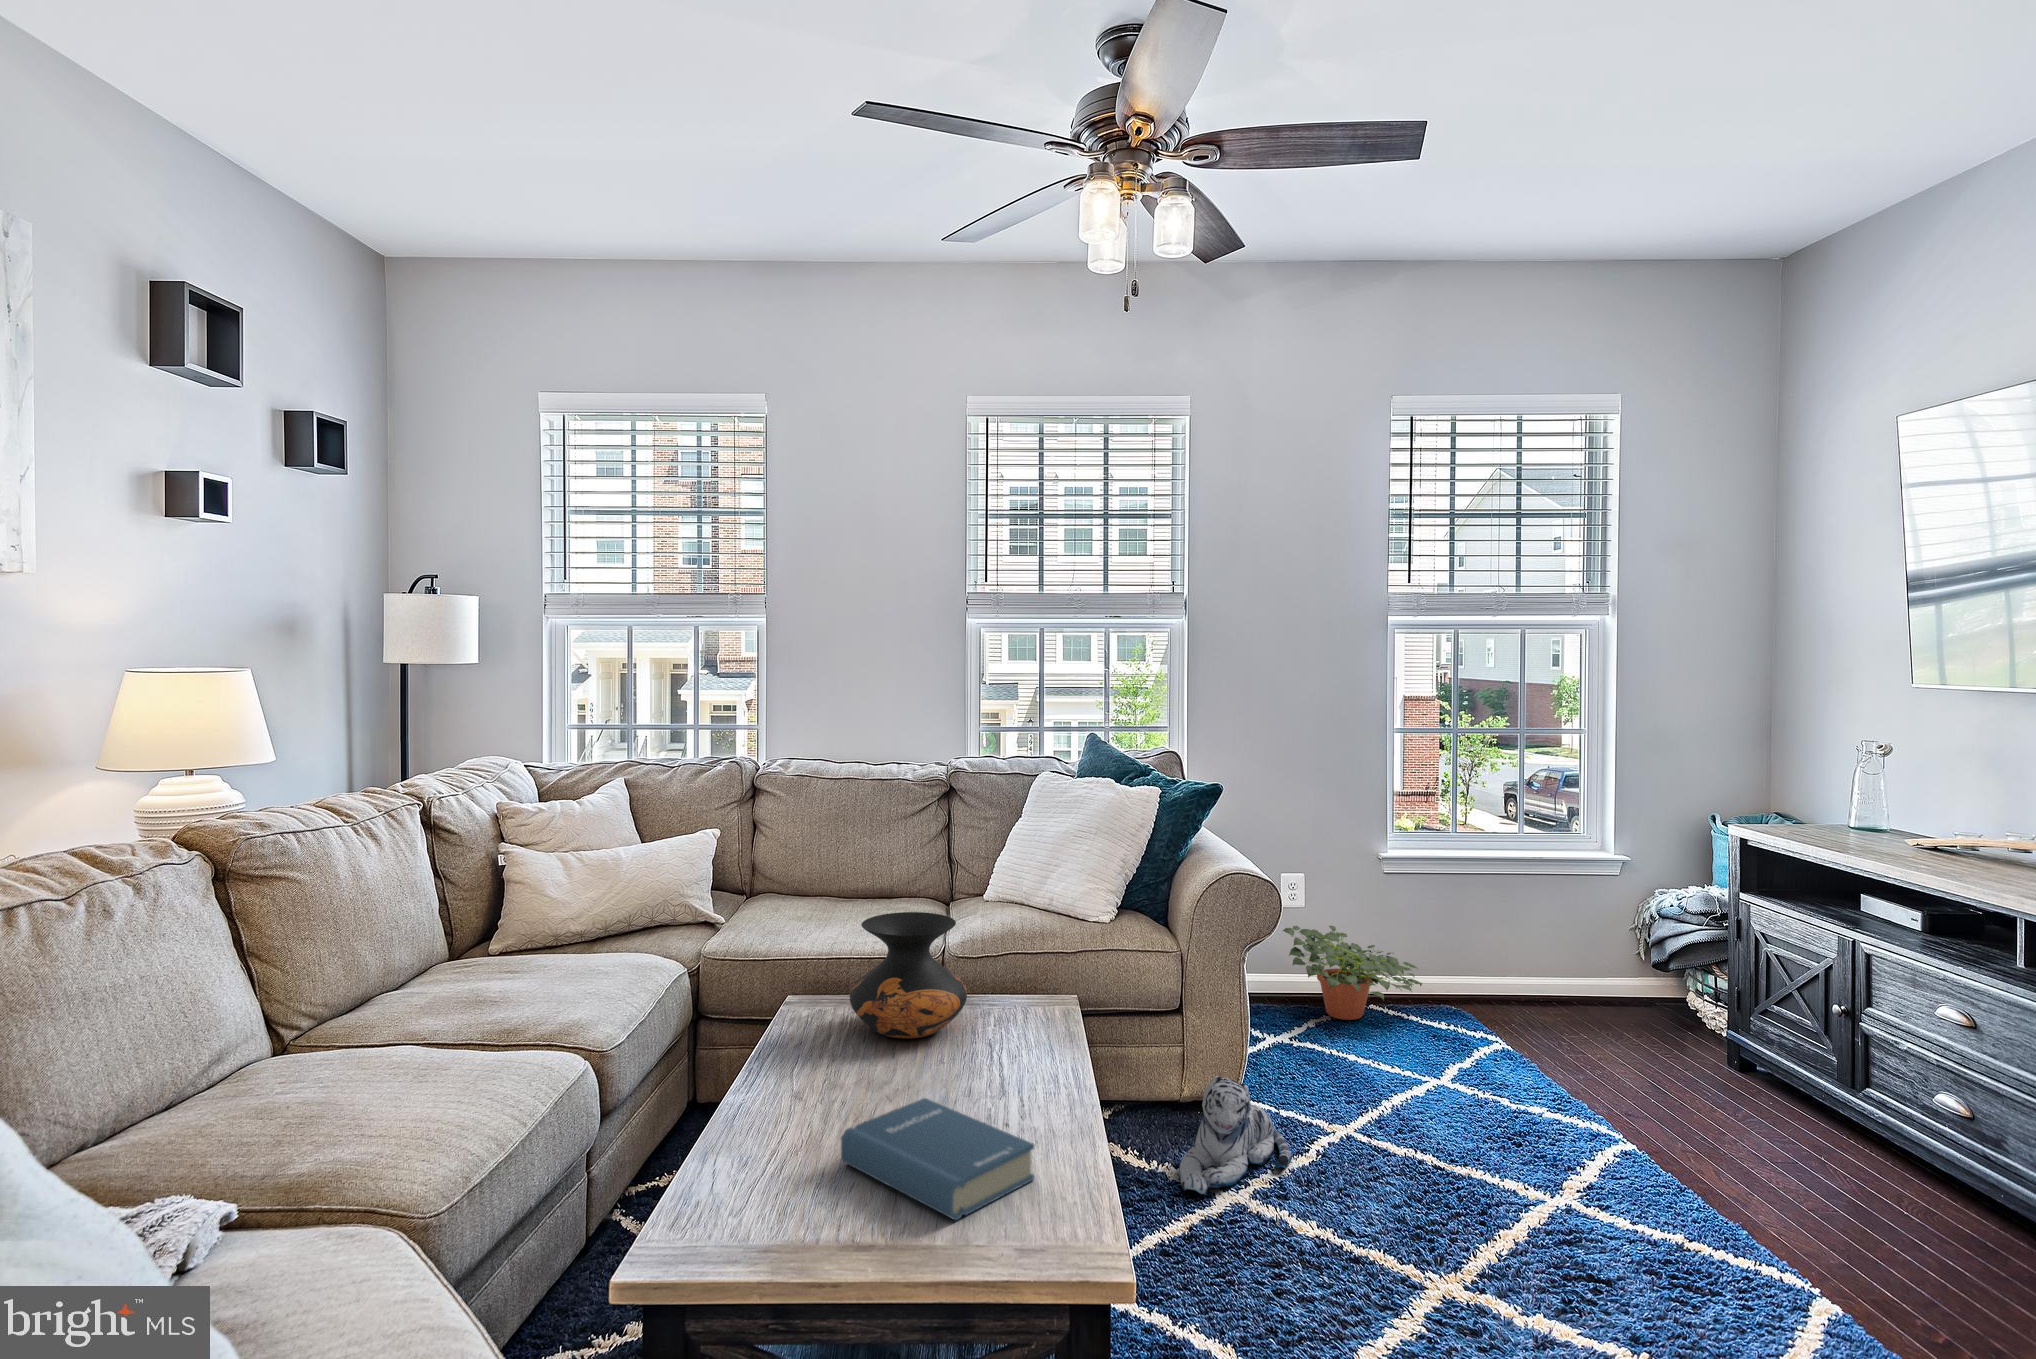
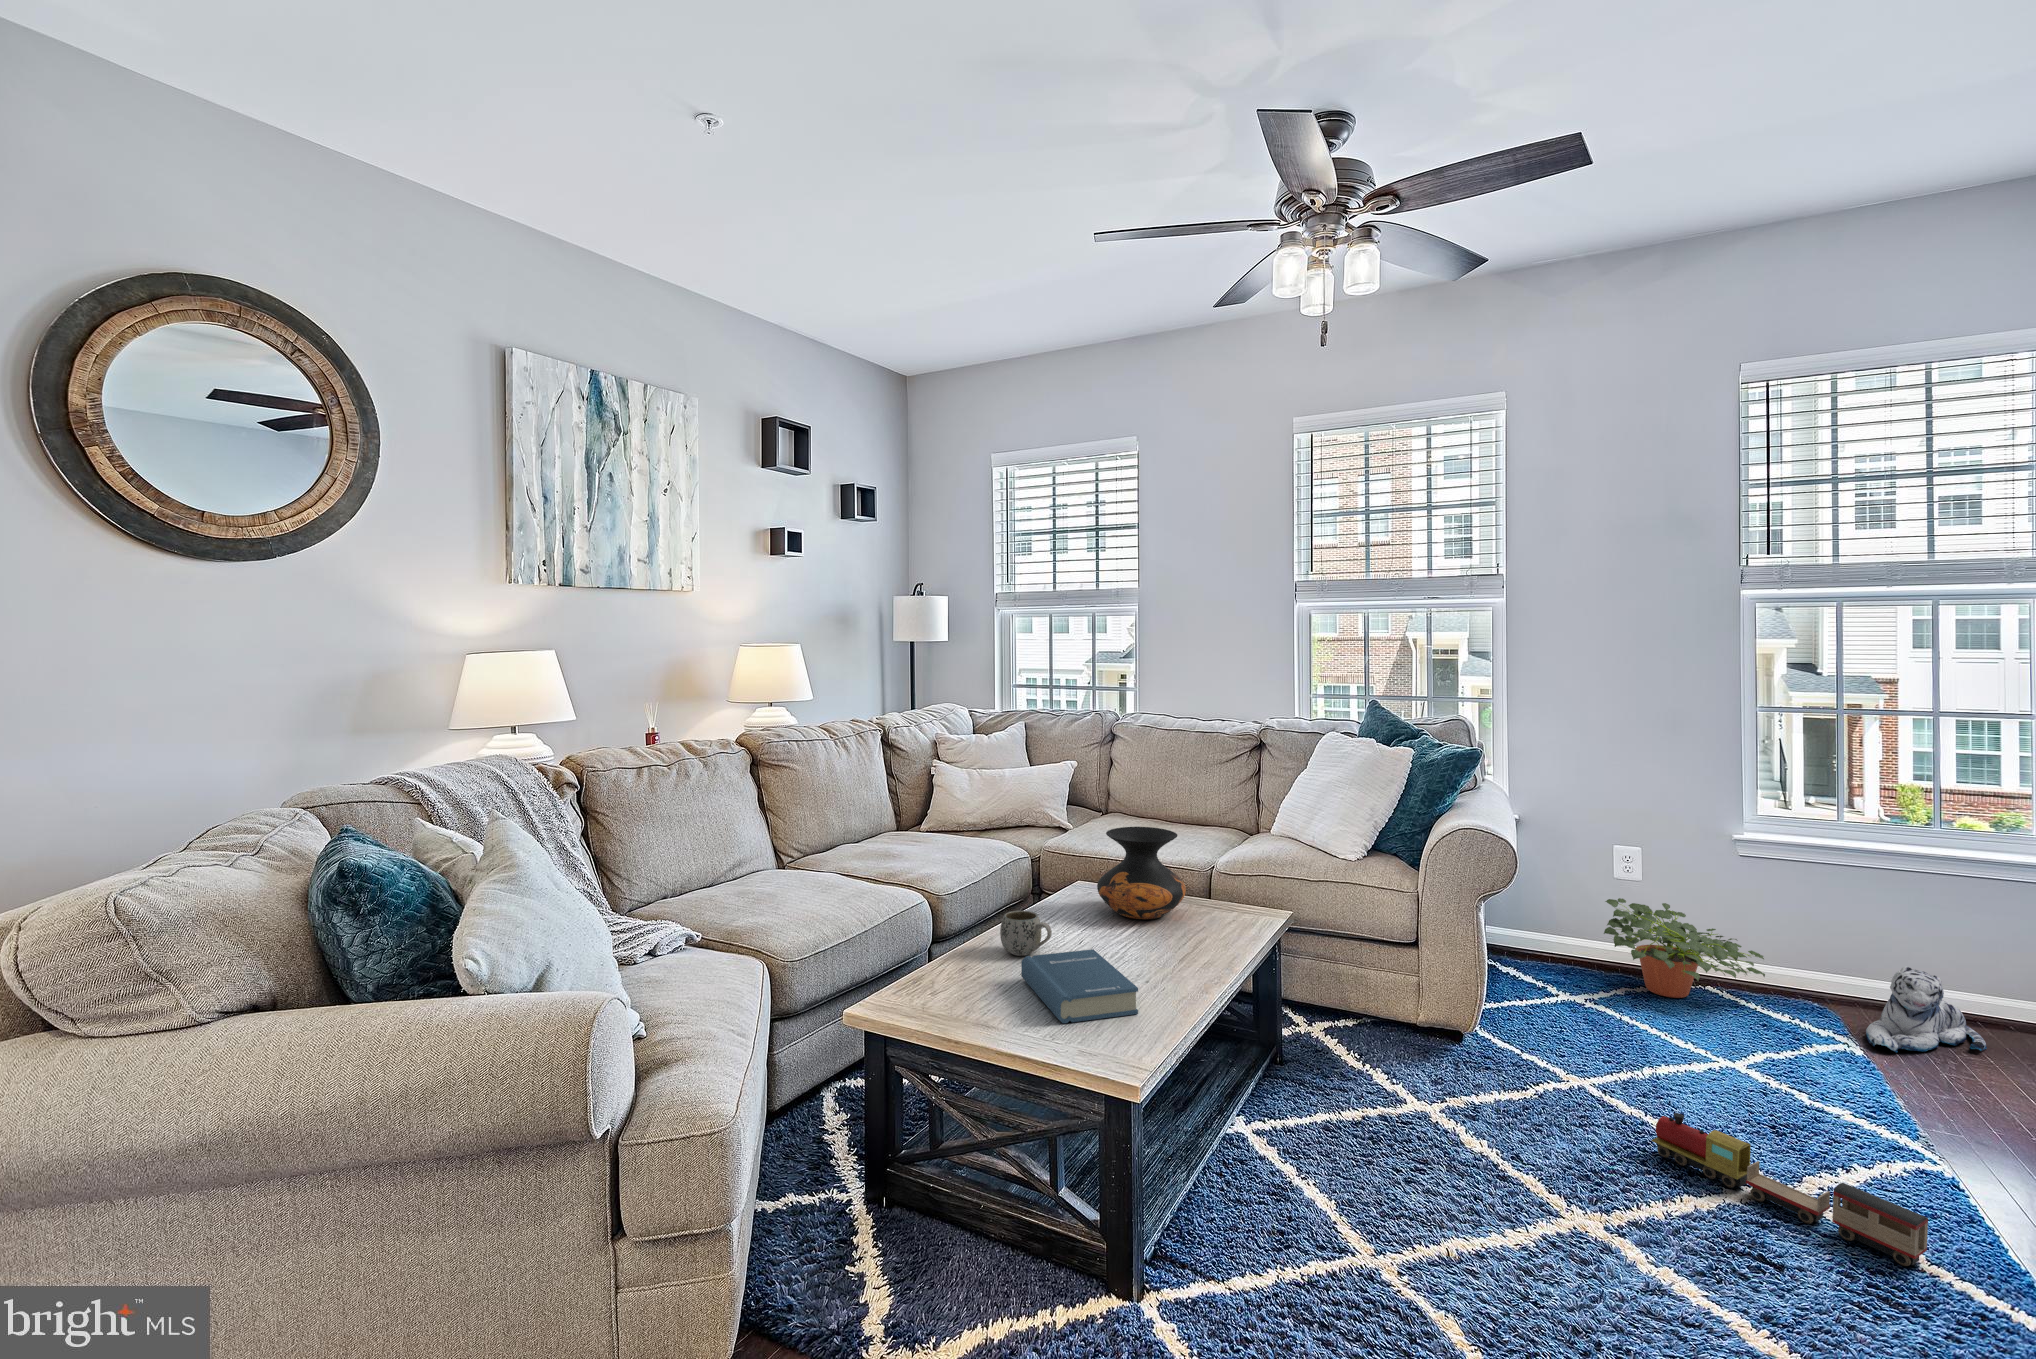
mug: none [772,1058,852,1127] -> present [1000,911,1052,956]
plush toy: present [1179,1076,1292,1195] -> present [1866,967,1987,1052]
toy train: none [1447,1146,1688,1249] -> present [1651,1113,1928,1266]

